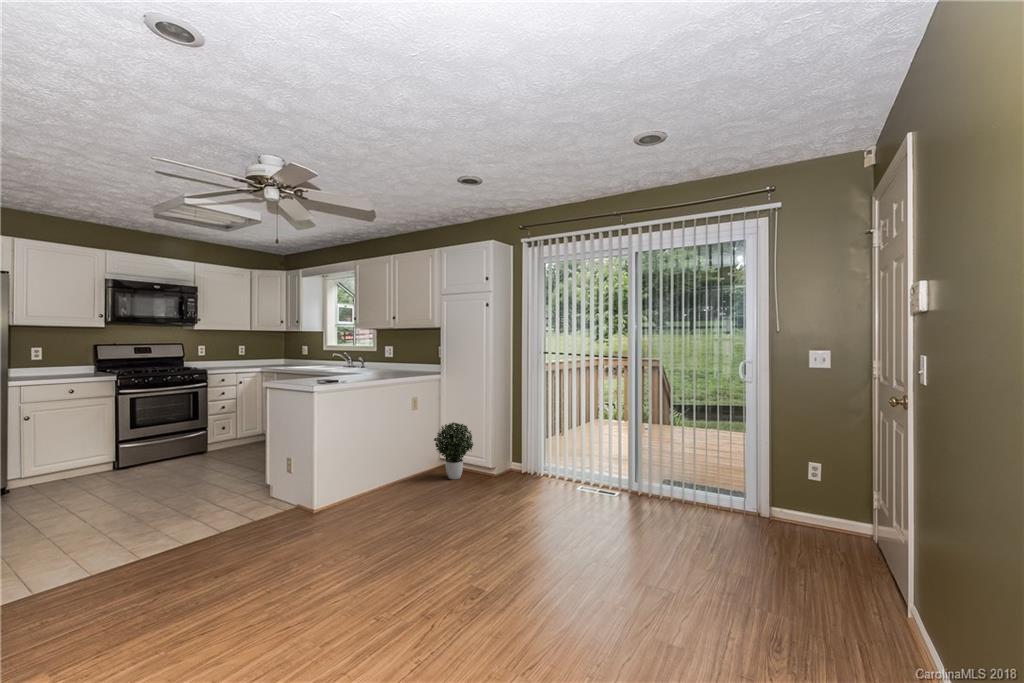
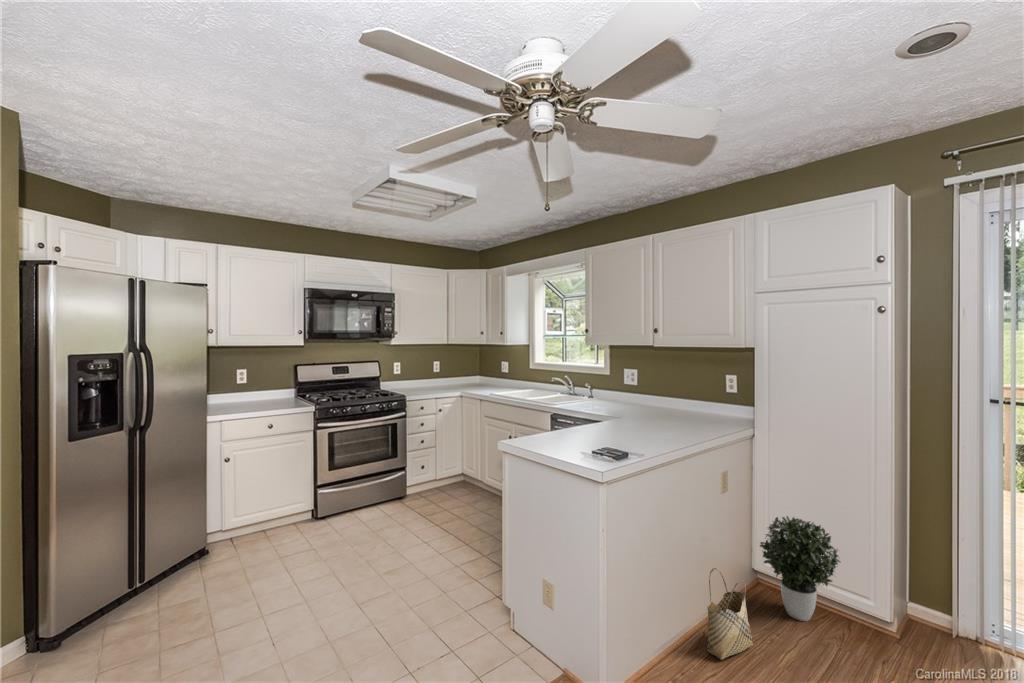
woven basket: none [386,449,415,495] -> present [707,568,753,660]

